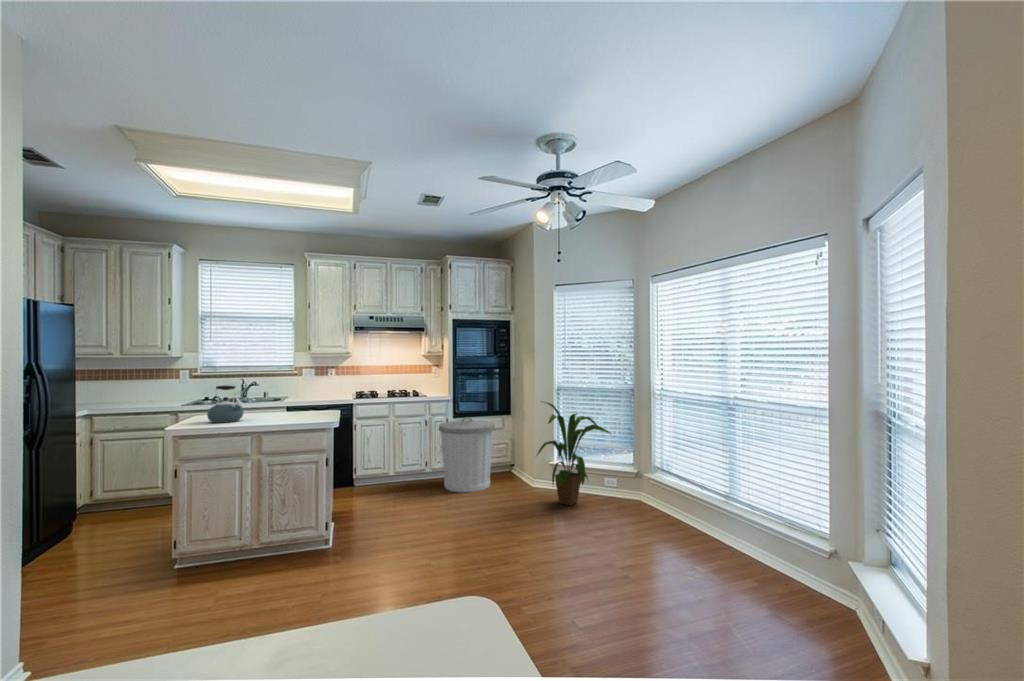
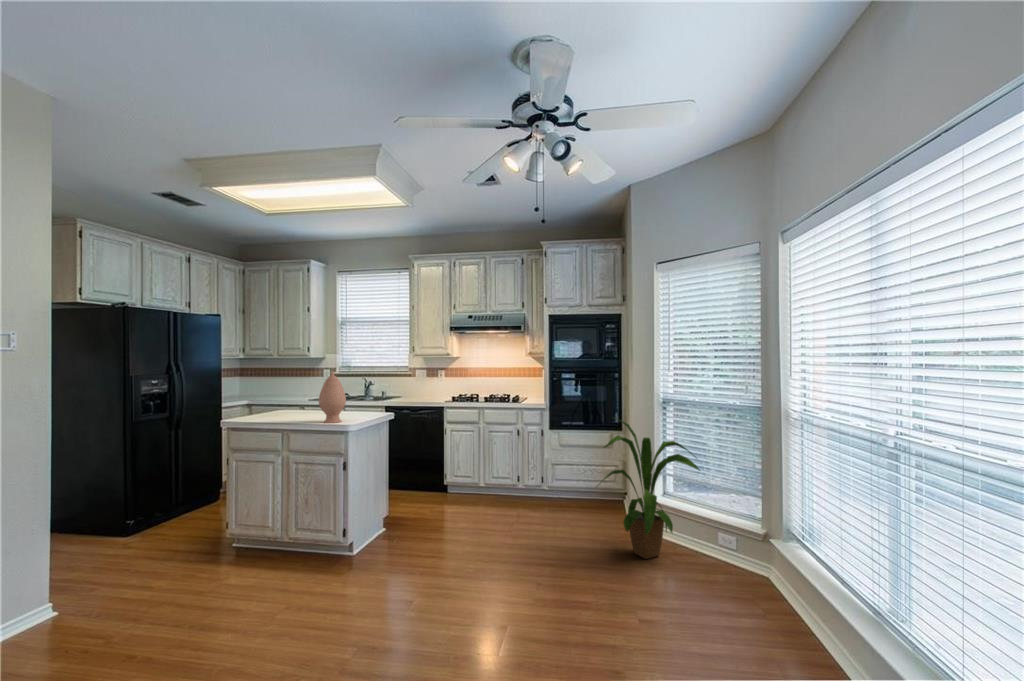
vase: none [297,368,325,420] -> present [319,371,346,423]
kettle: present [207,385,244,423] -> none [262,386,293,420]
trash can: present [439,418,495,492] -> none [520,430,587,519]

